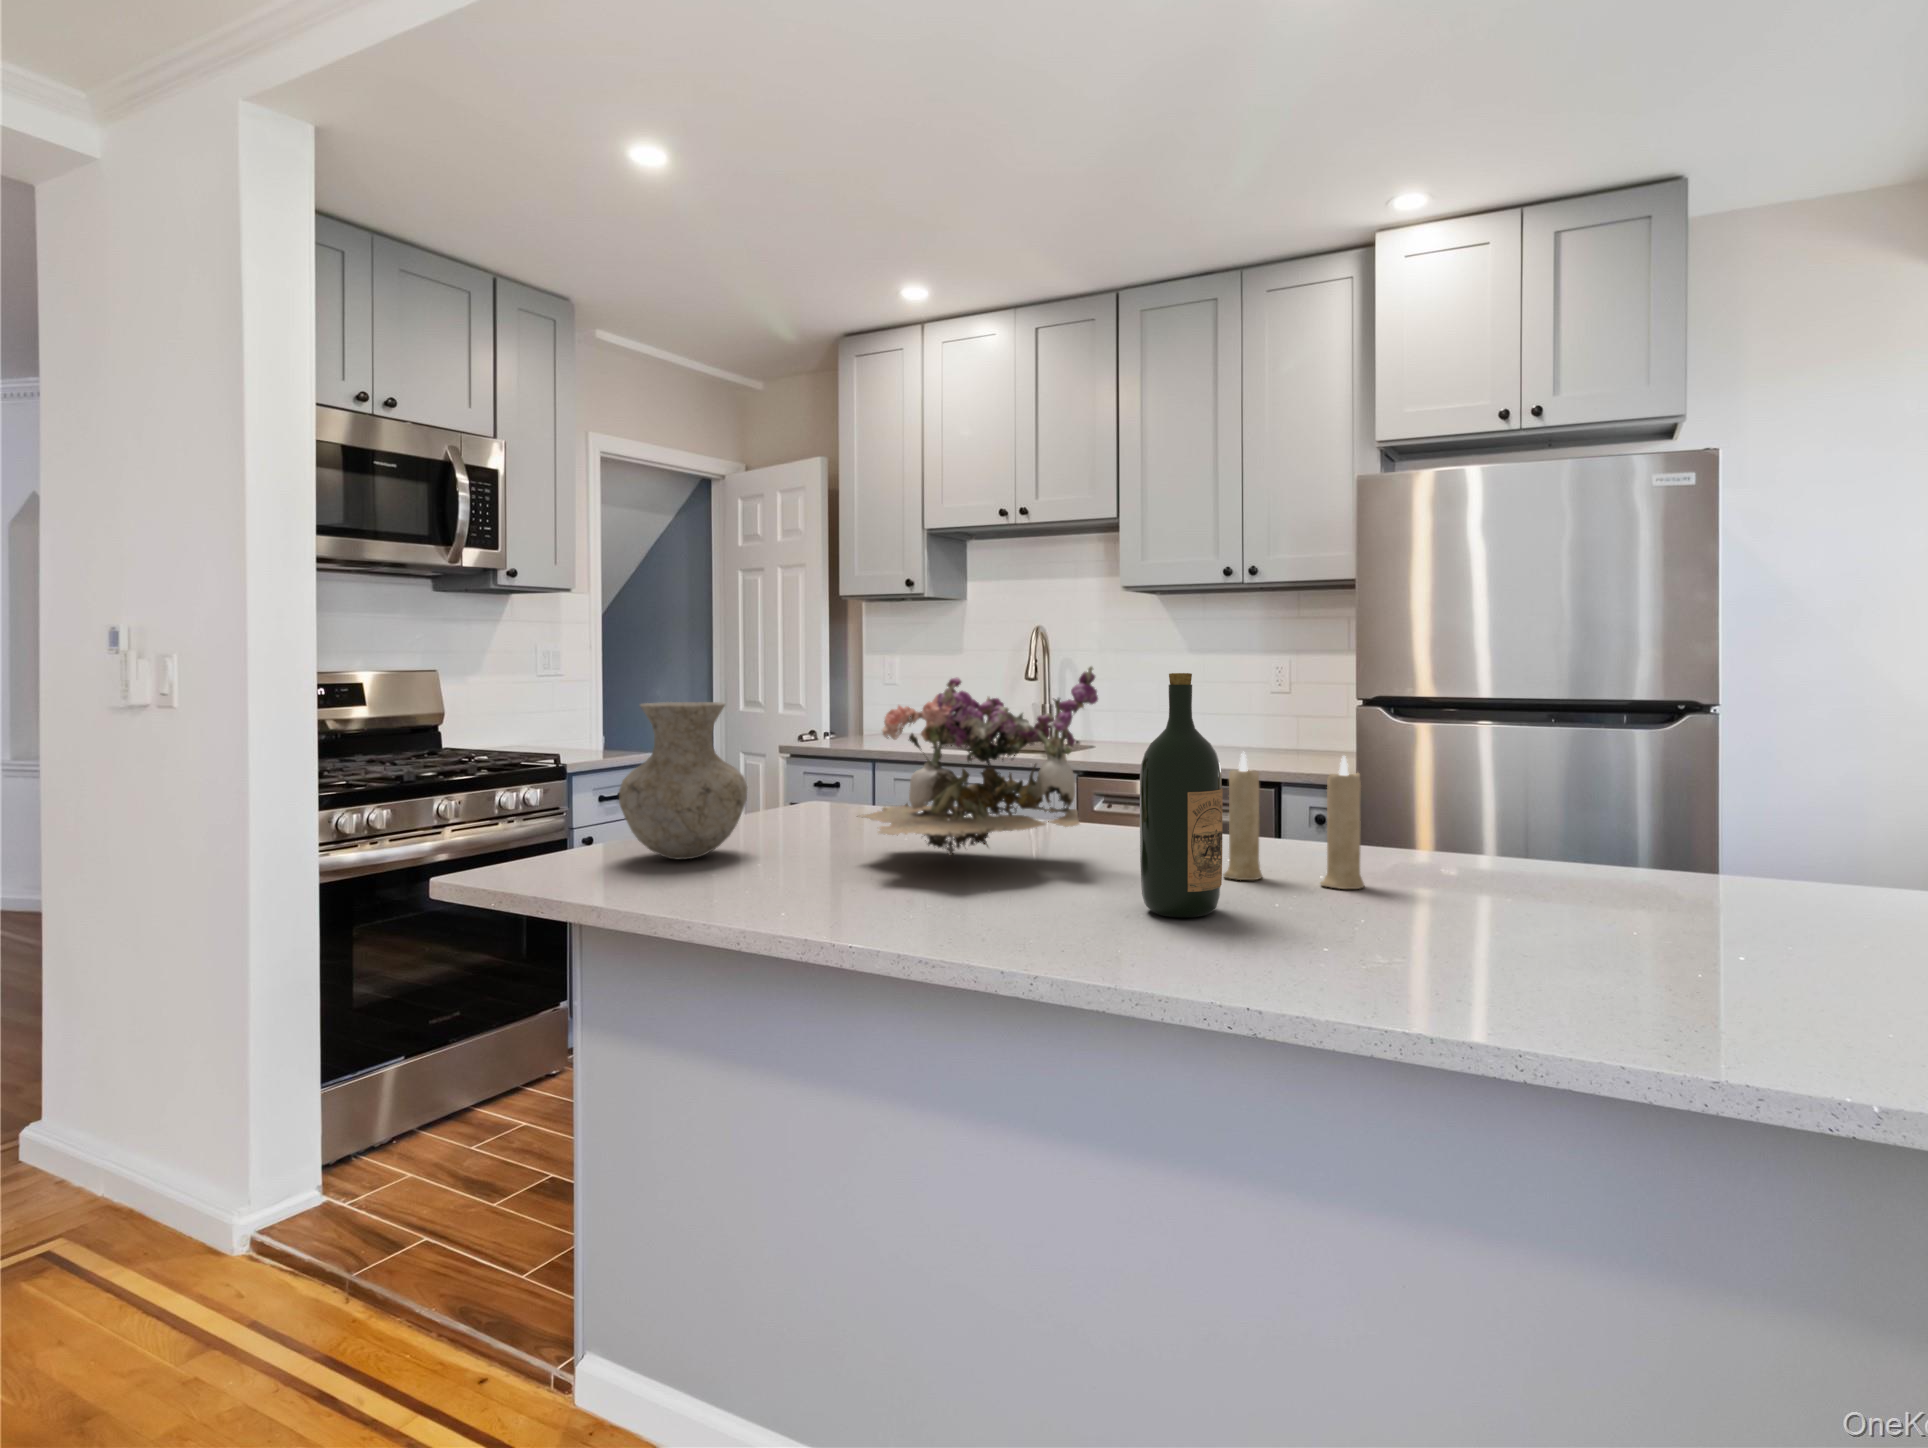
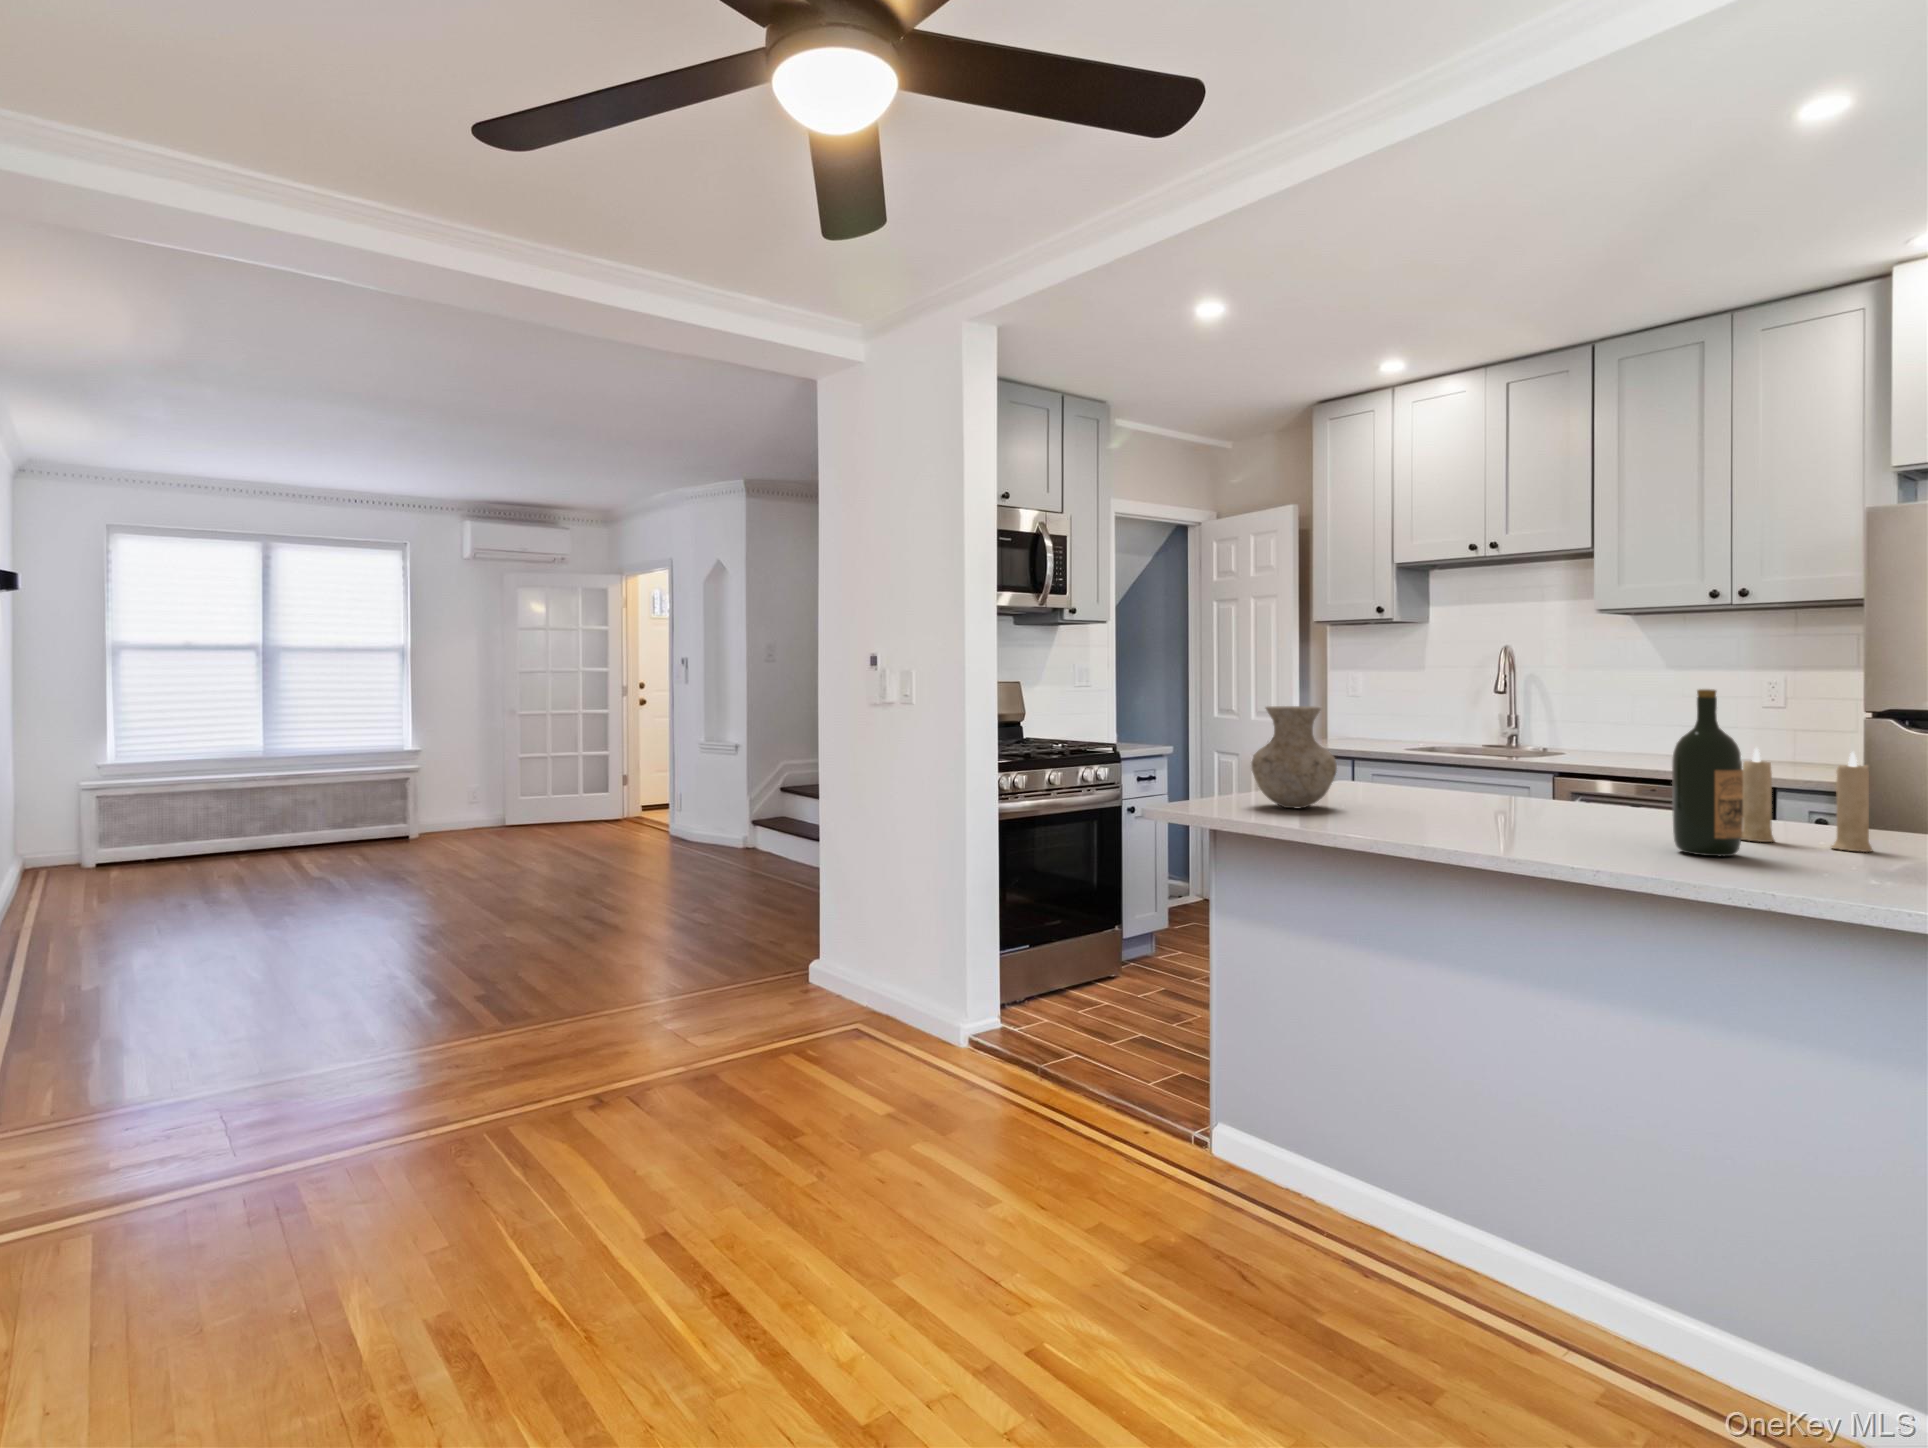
flower arrangement: present [857,667,1098,857] -> none [1423,683,1624,818]

